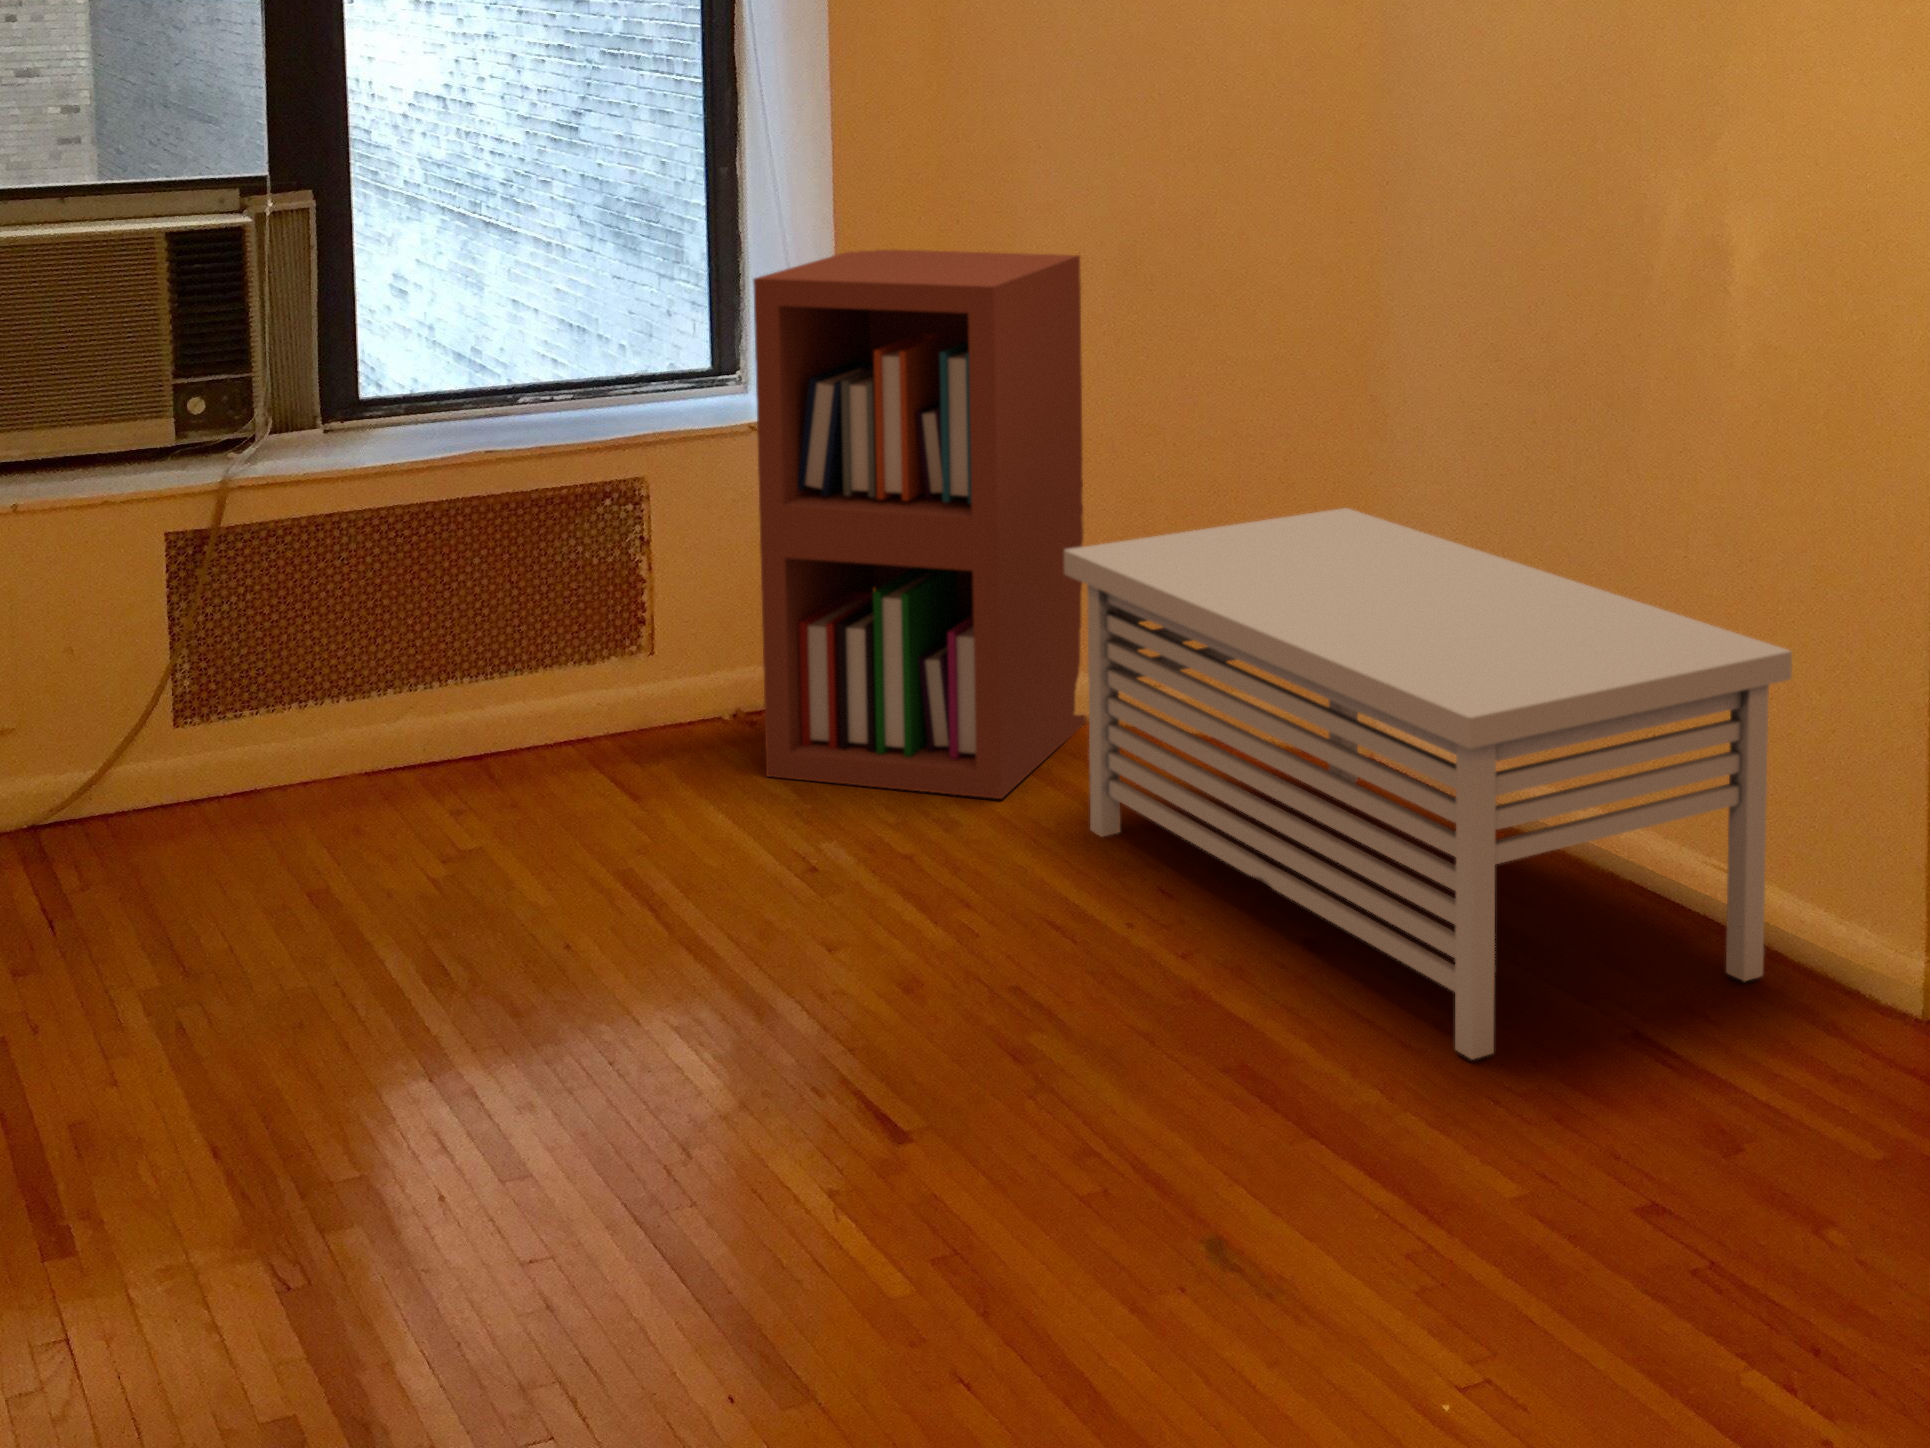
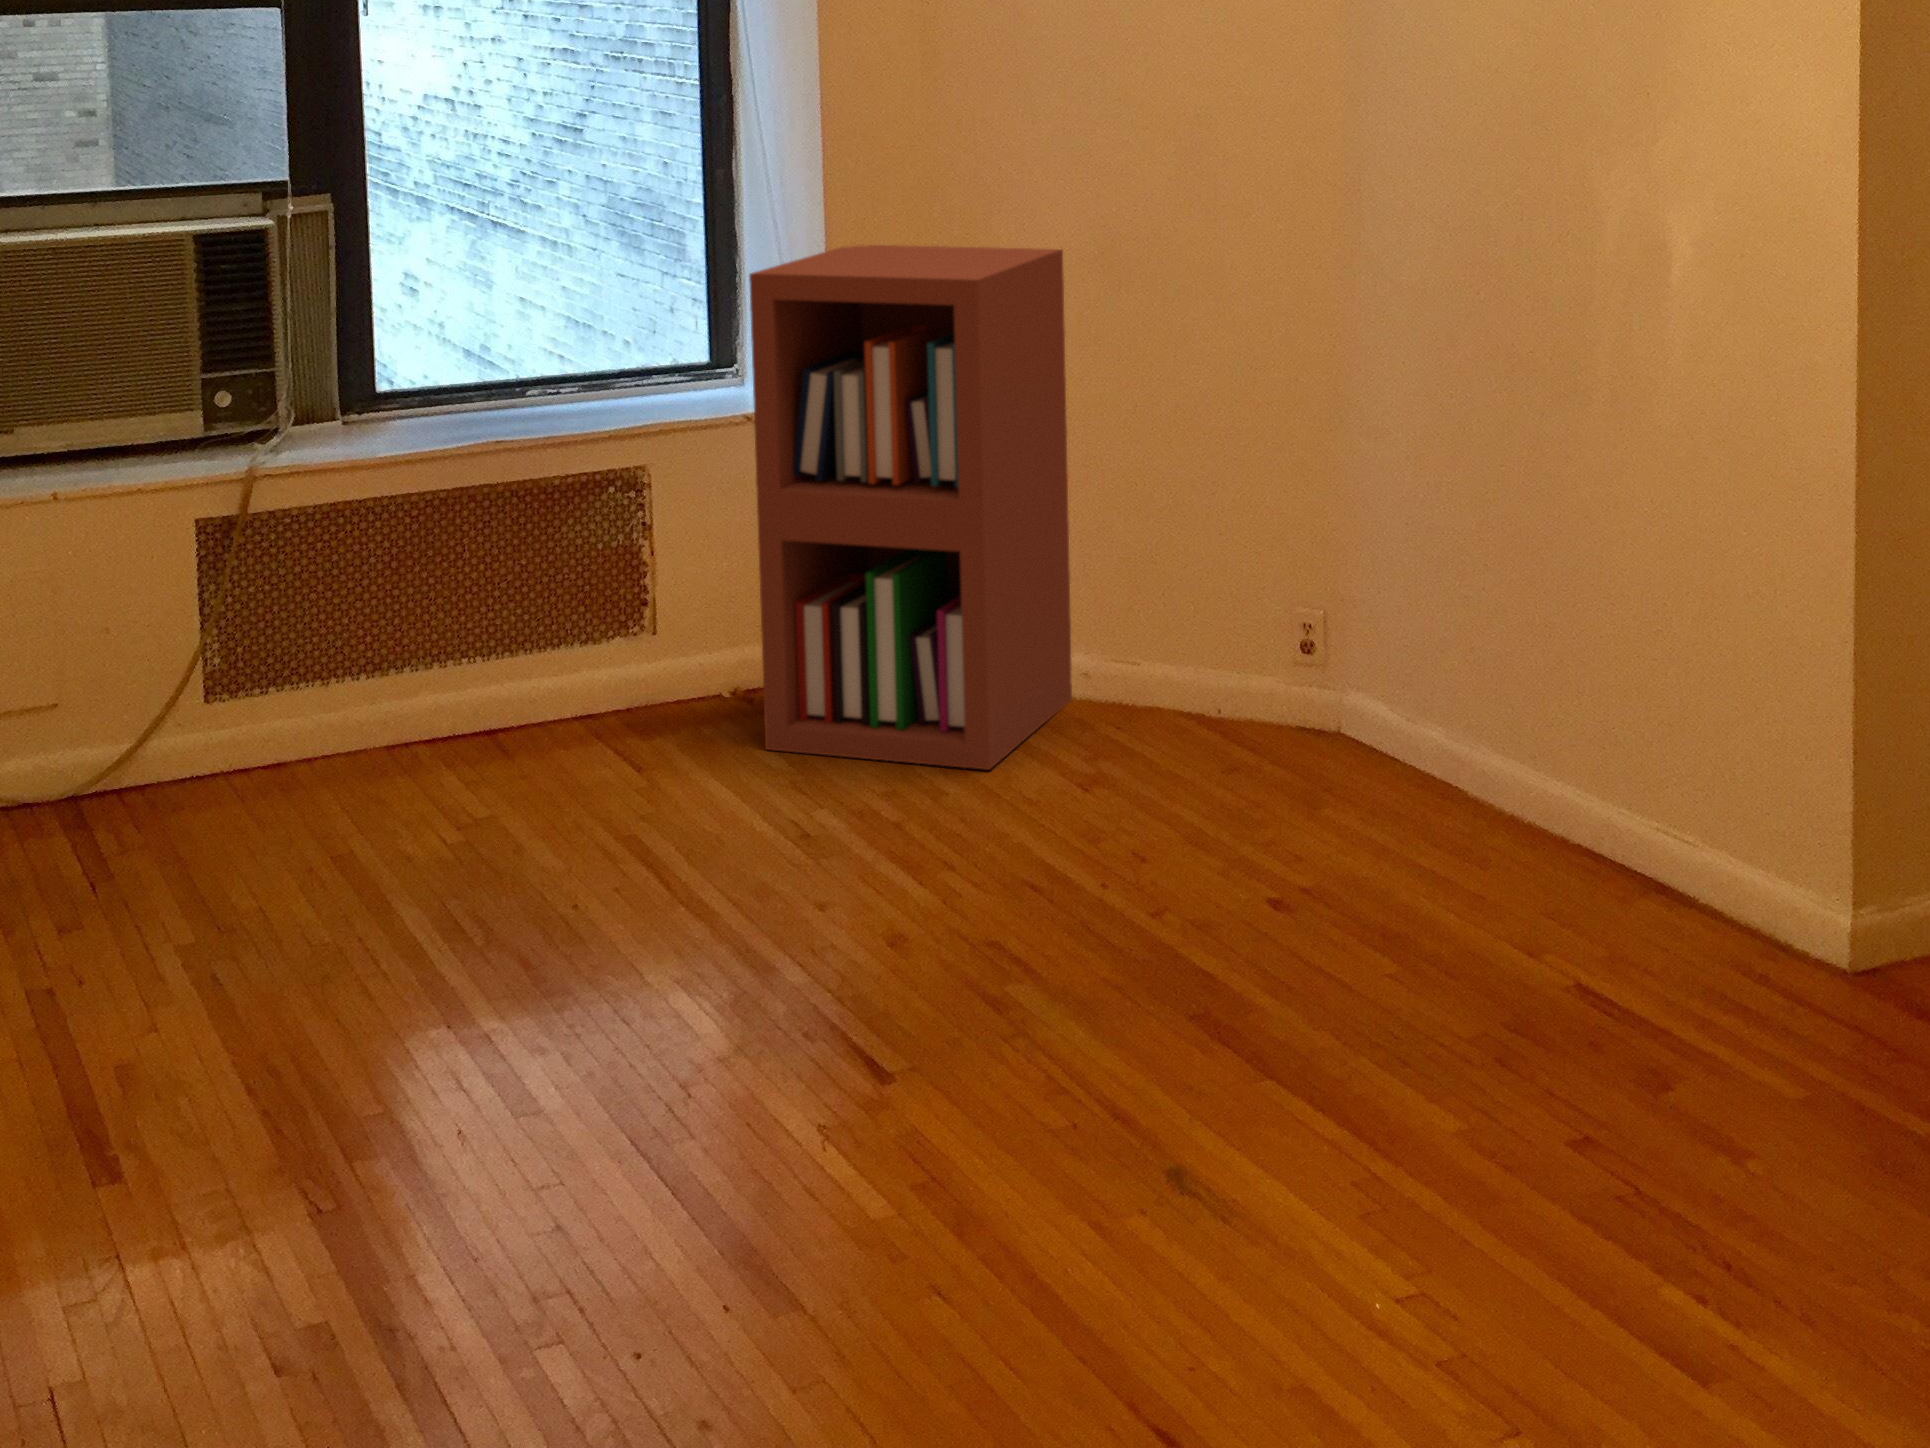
storage bench: present [1064,508,1792,1059] -> none [1046,490,1732,1004]

